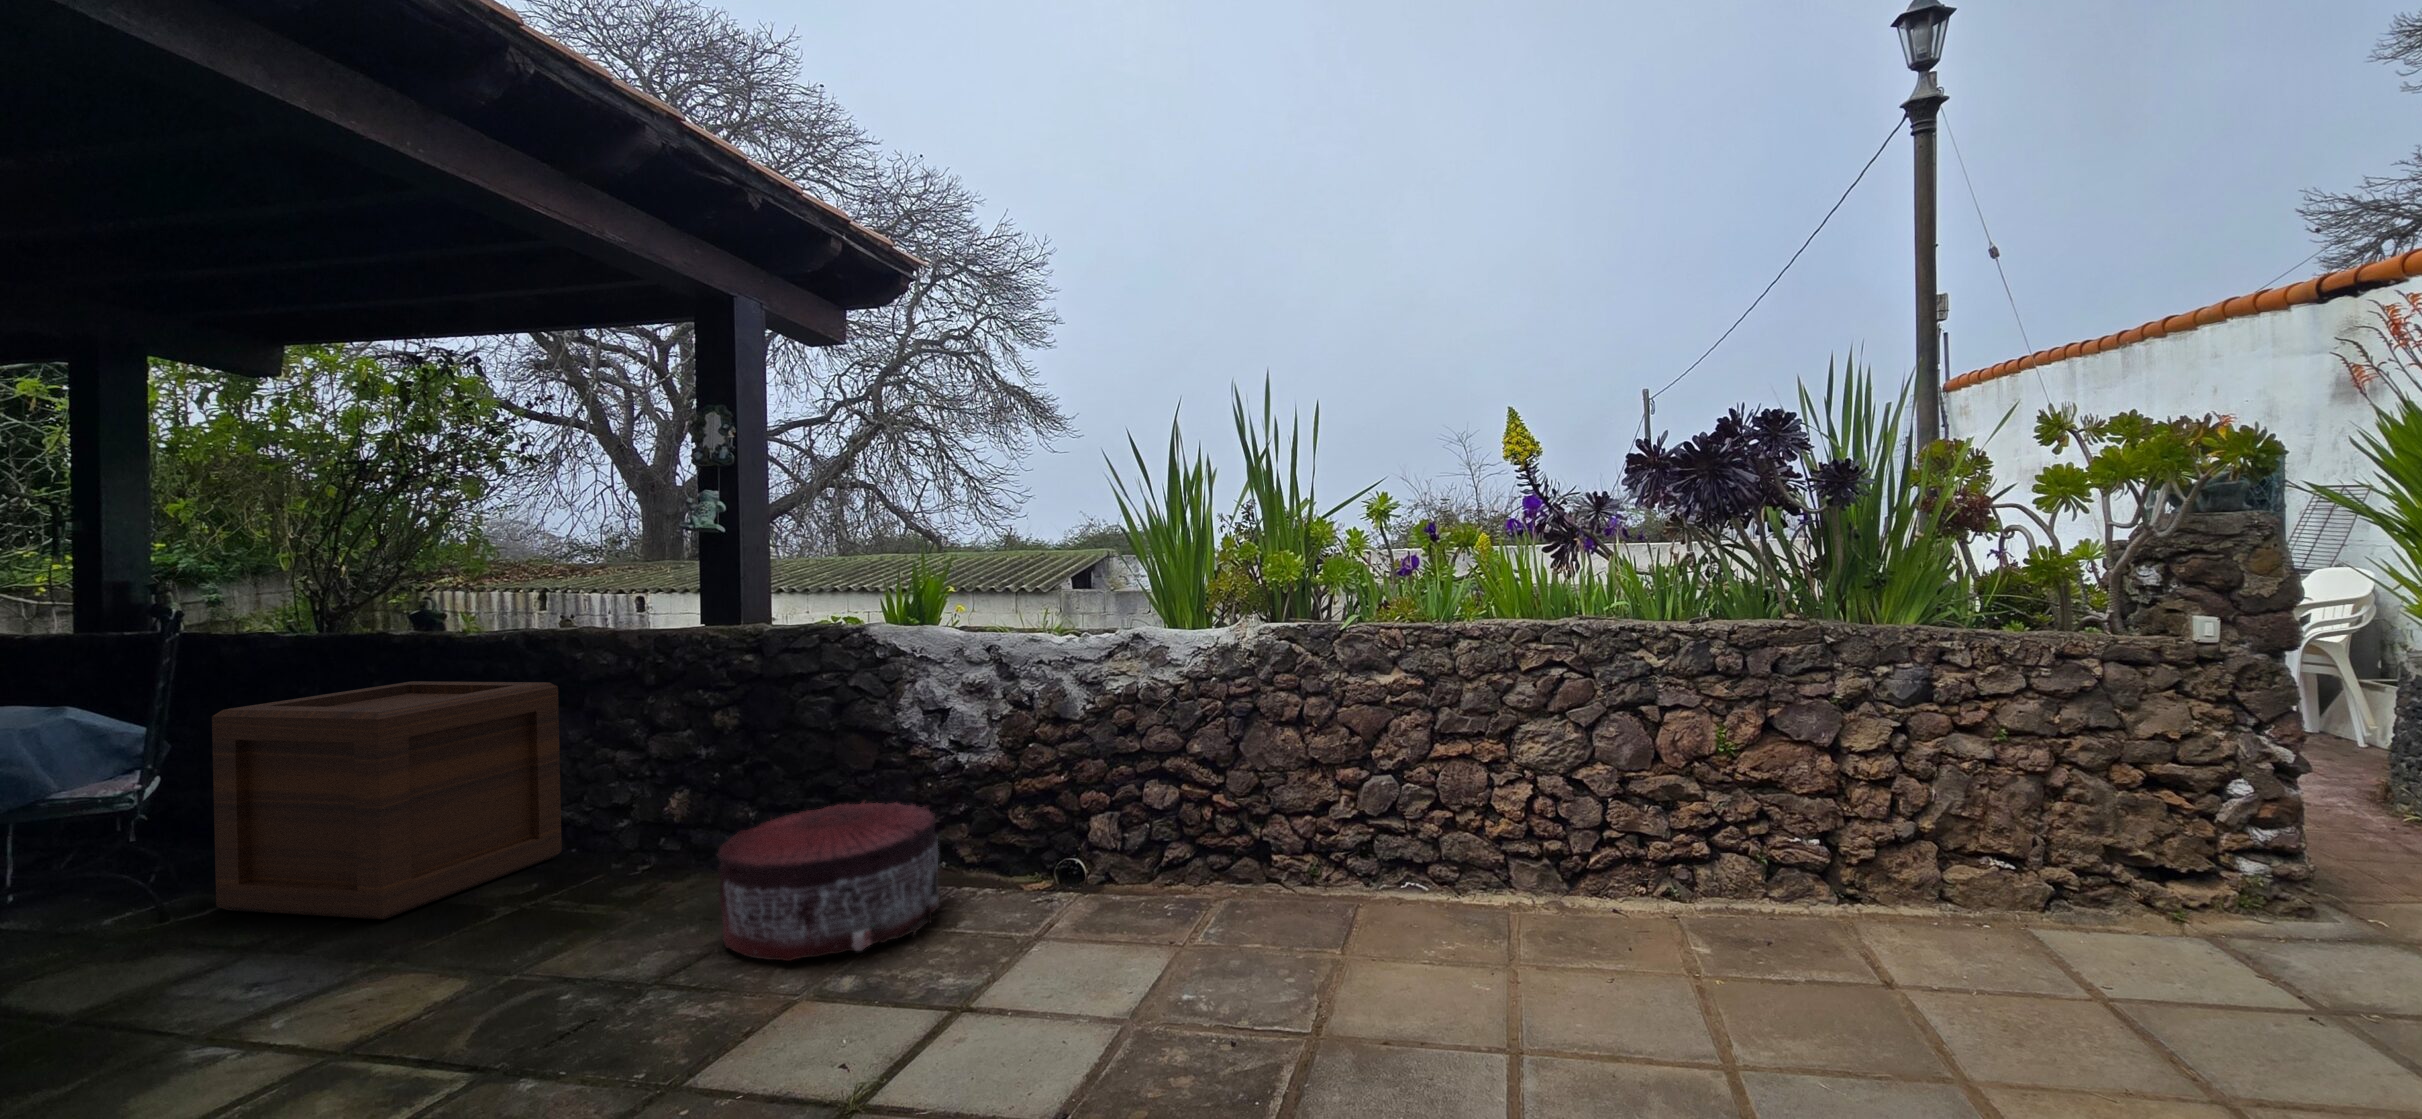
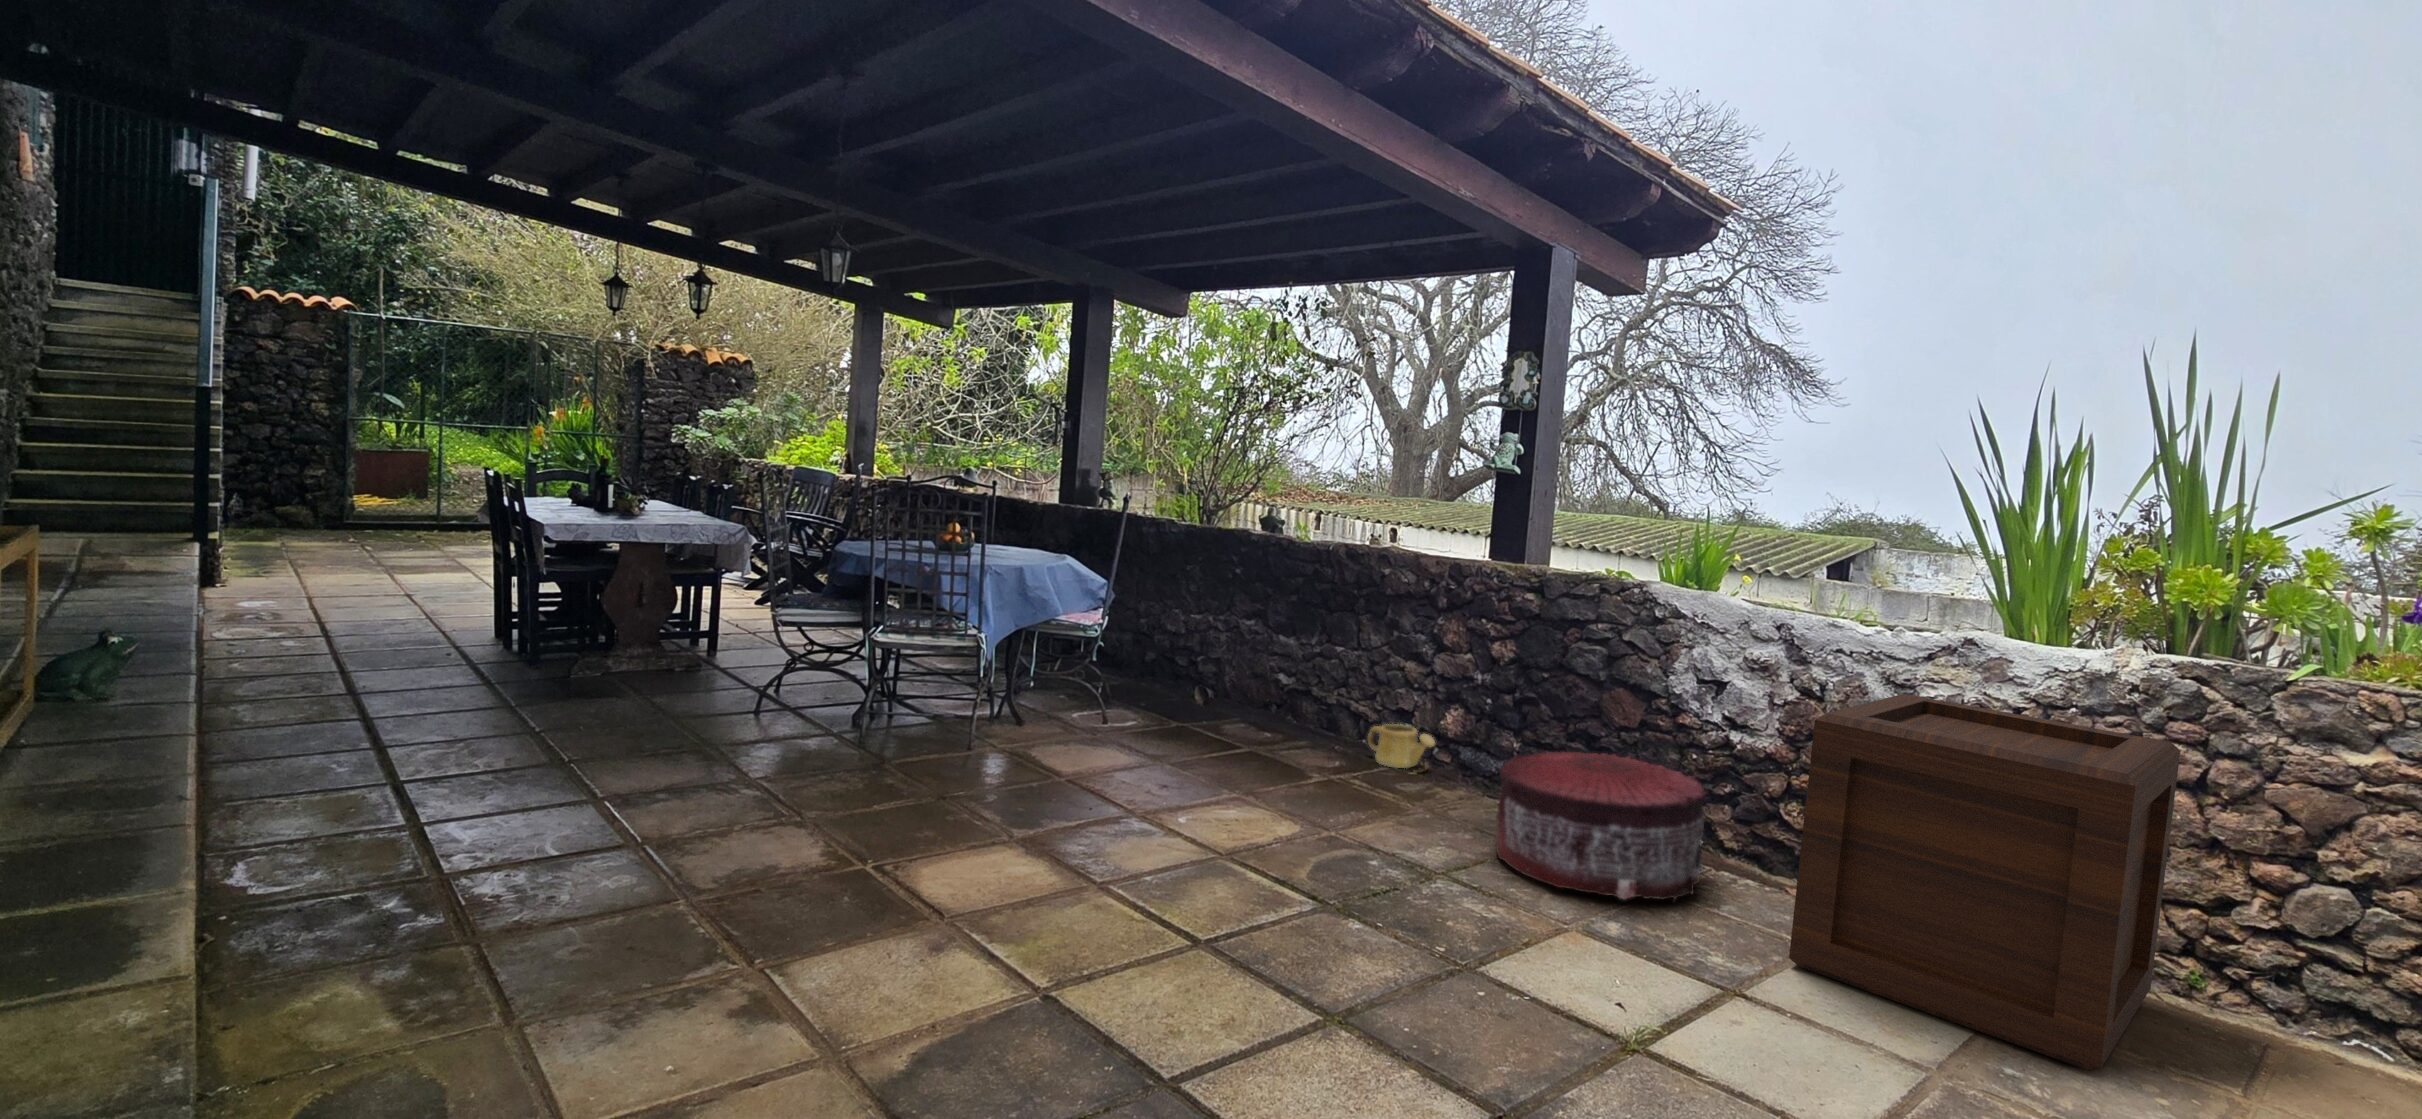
wooden crate: present [212,681,562,919] -> present [1789,694,2180,1071]
watering can: none [574,823,660,875] -> present [1368,724,1435,768]

